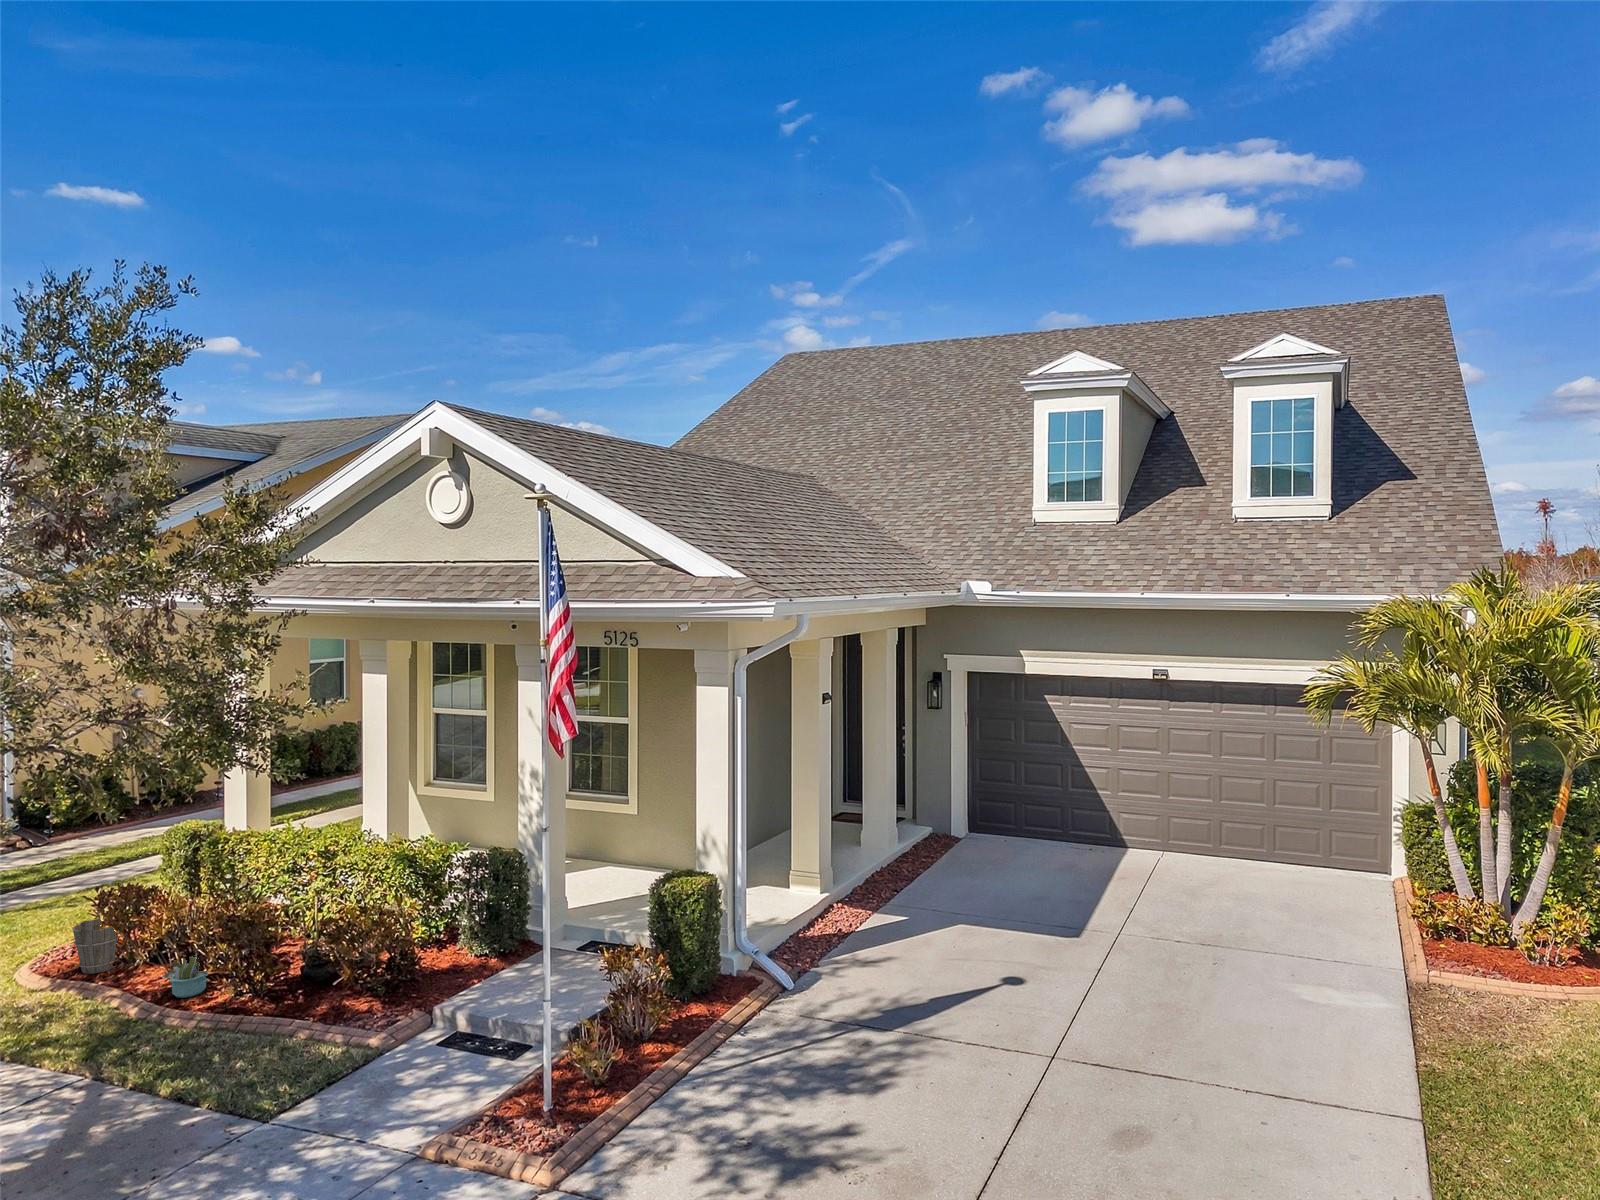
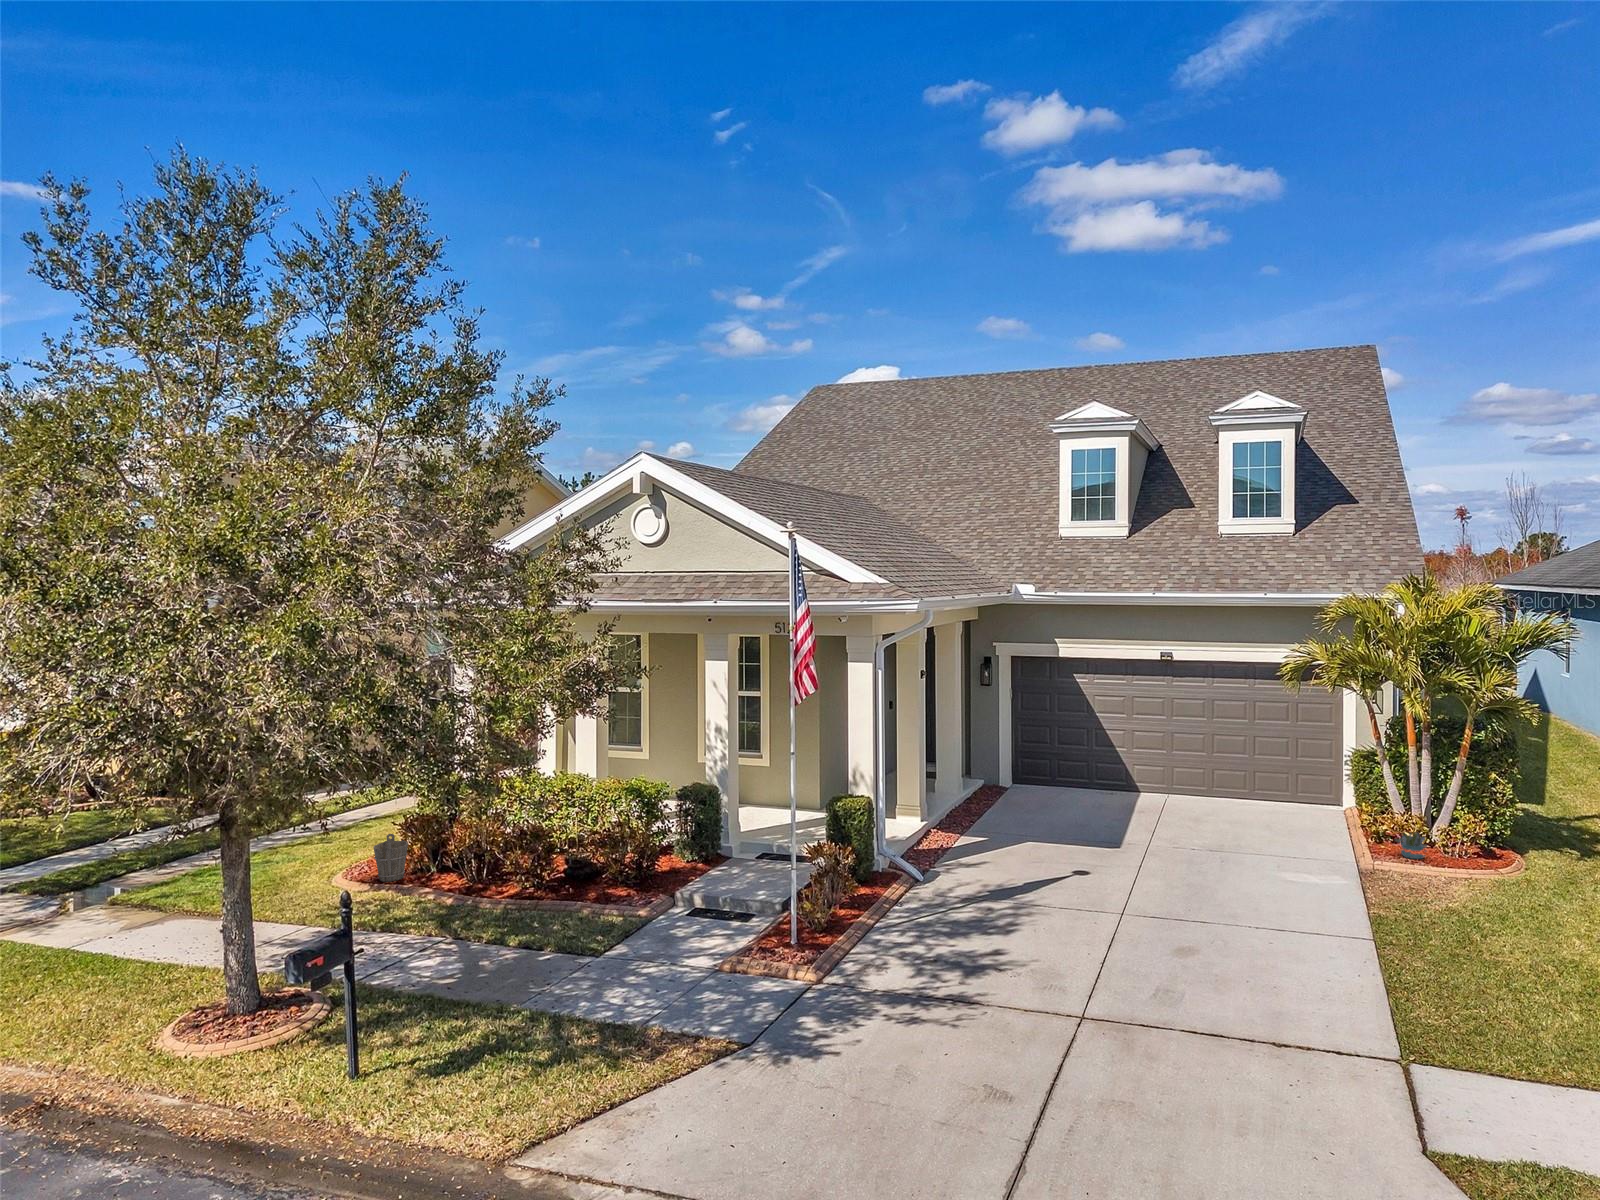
decorative plant: present [162,956,208,998] -> present [1396,833,1427,859]

